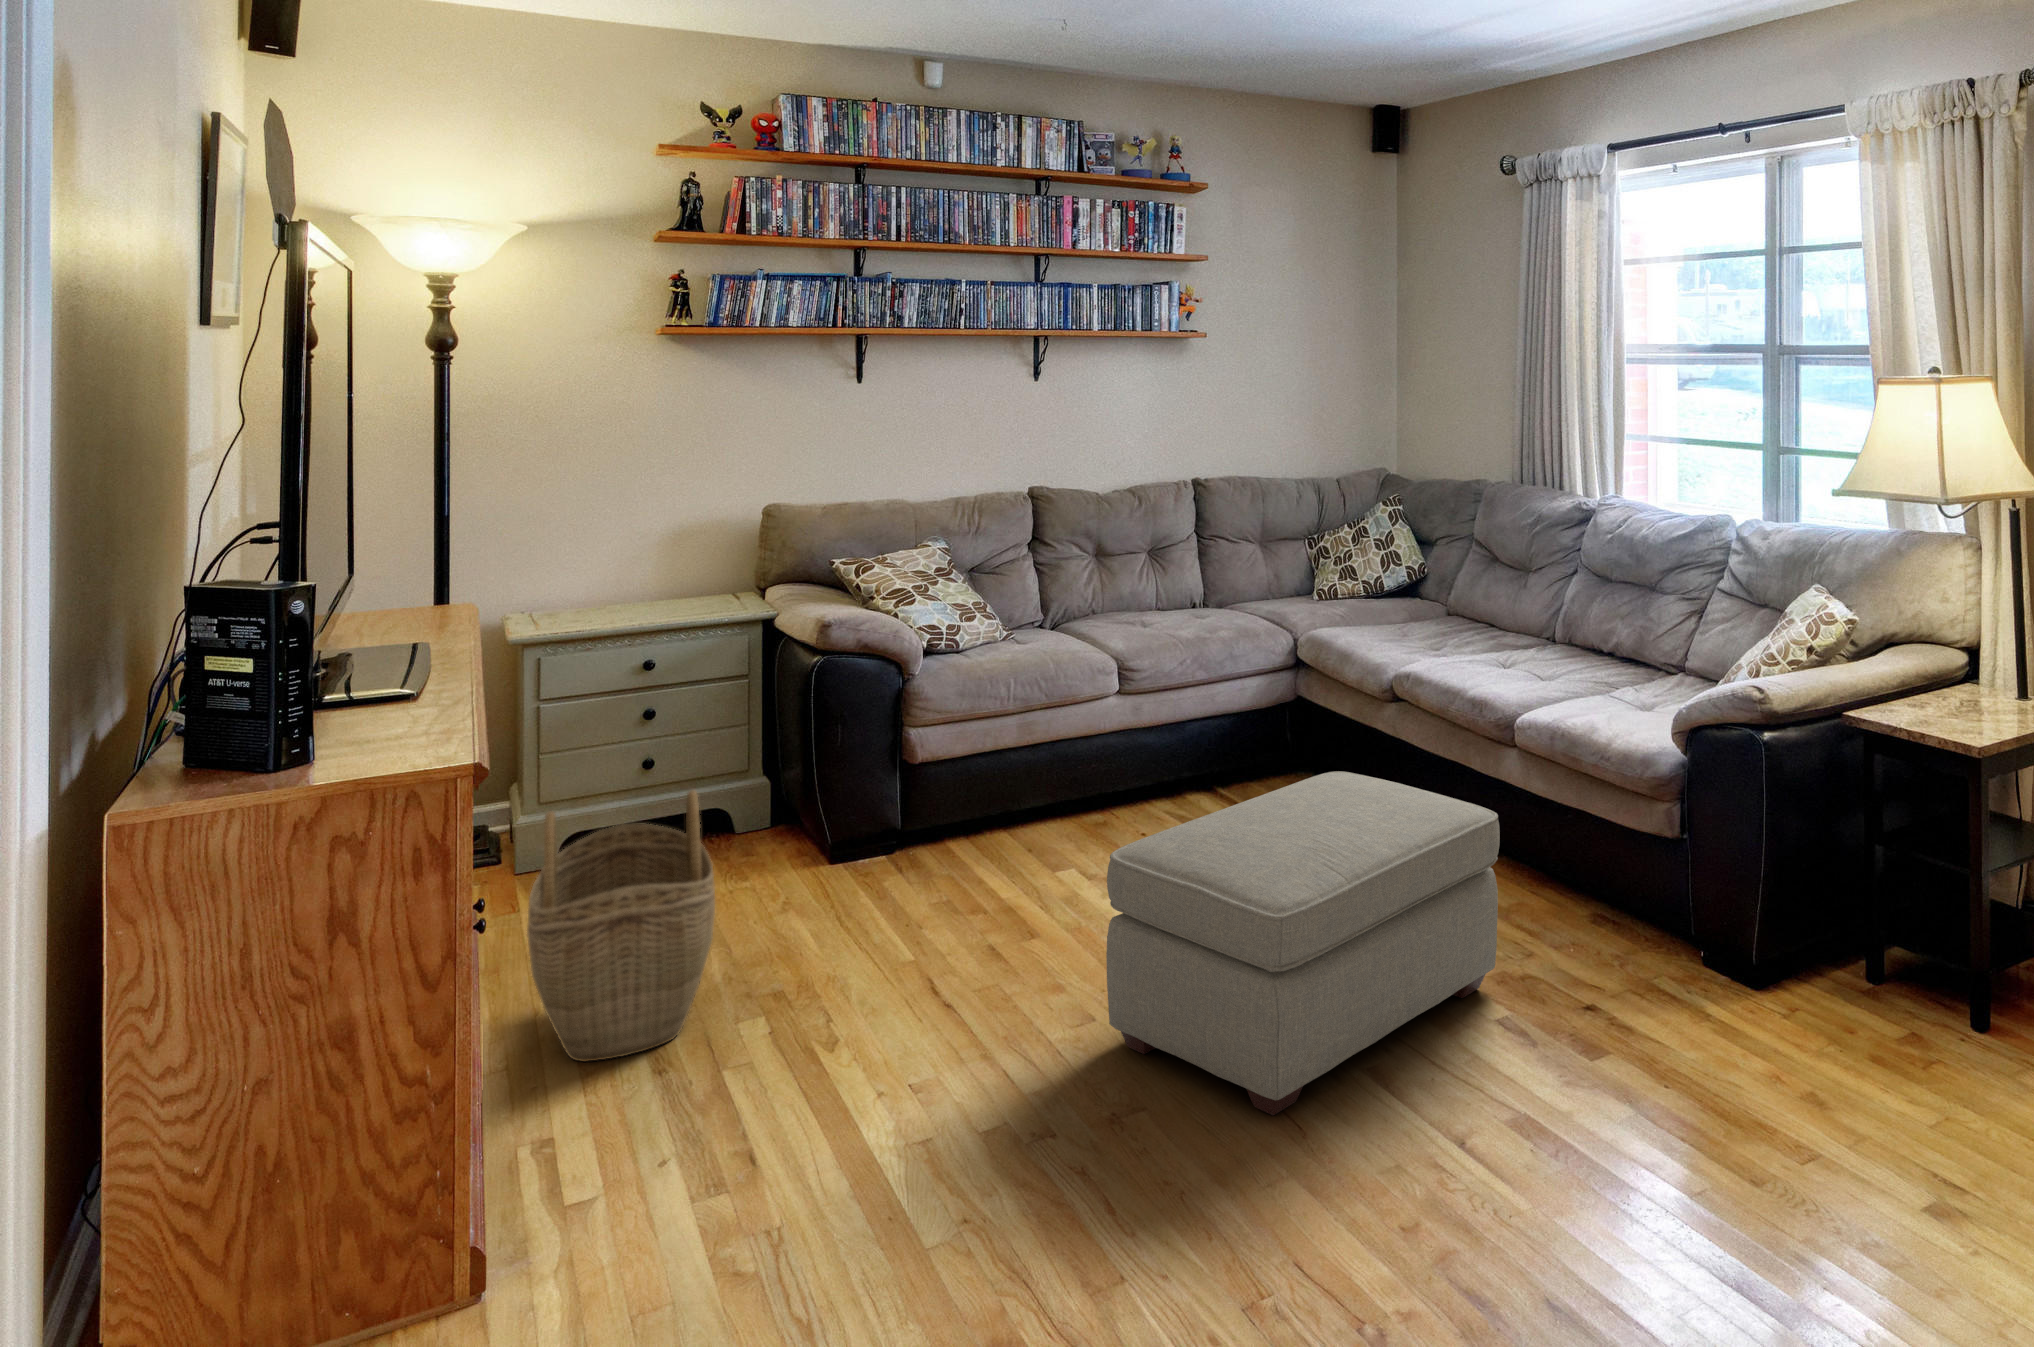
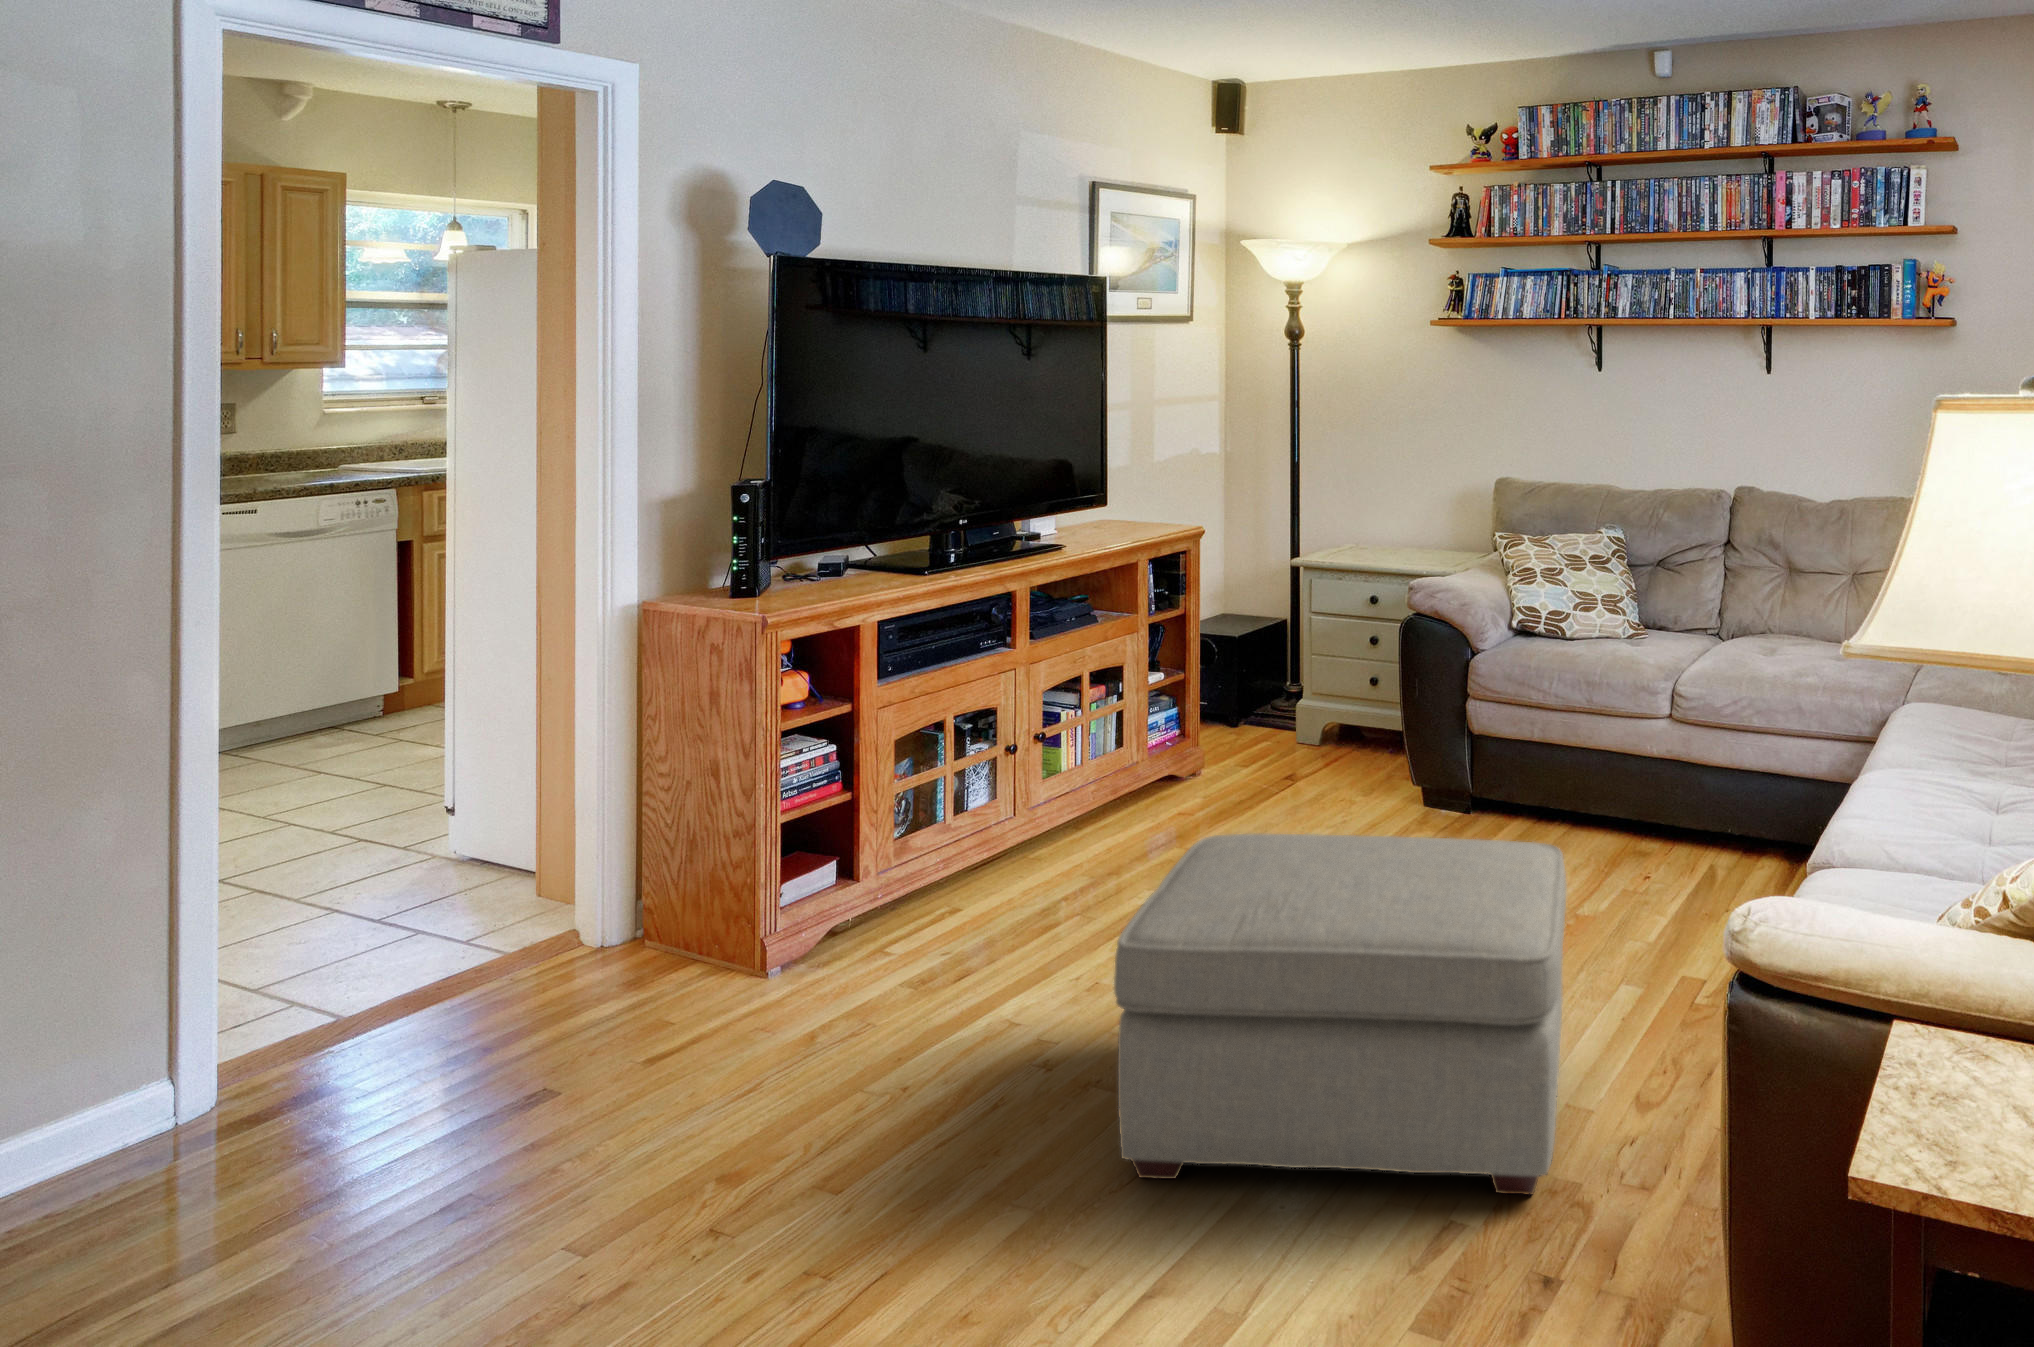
woven basket: present [527,790,715,1062] -> none [1001,679,1166,888]

